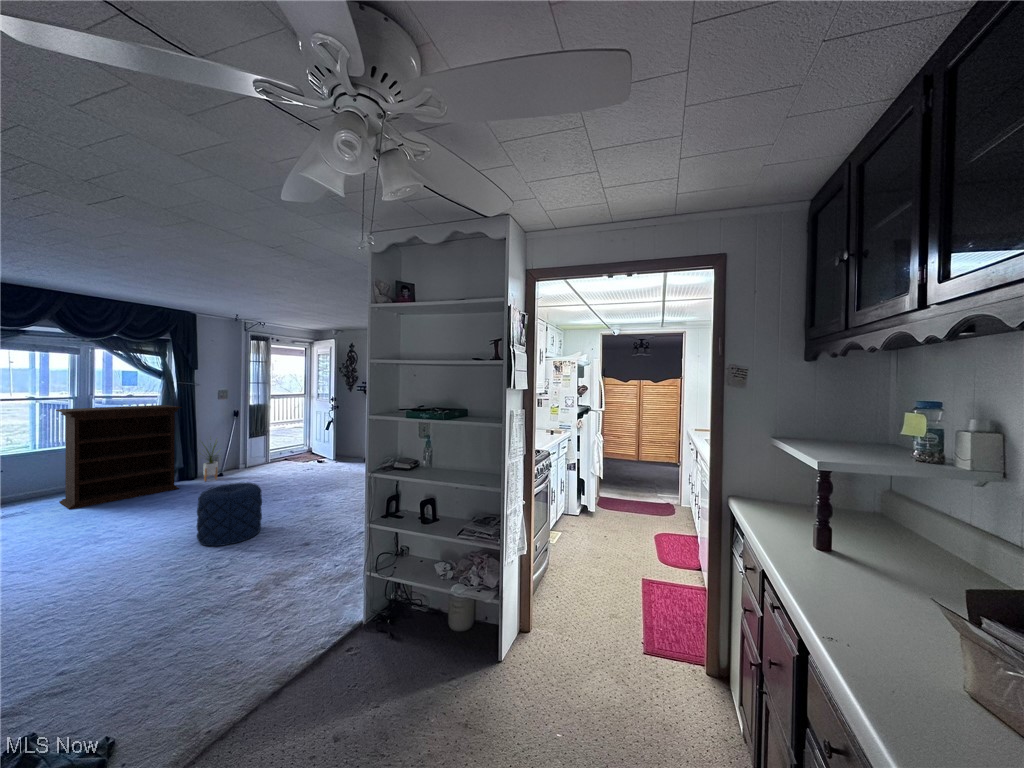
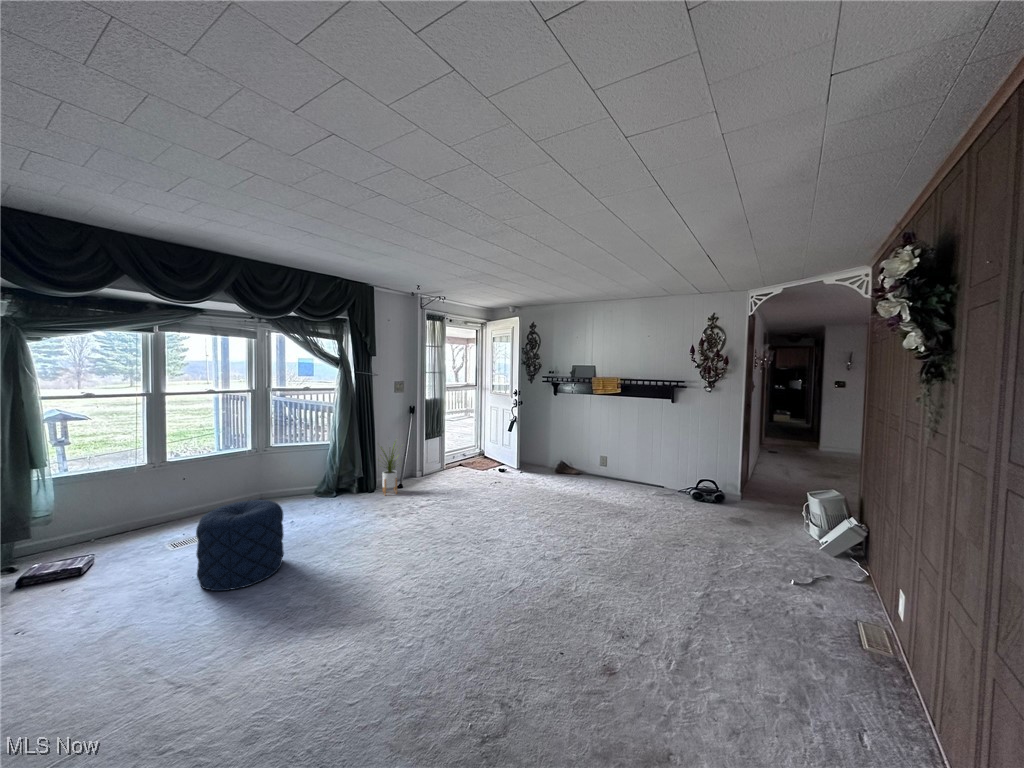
bookshelf: present [56,405,182,510] -> none [235,399,361,532]
pouf: present [197,483,262,546] -> present [196,500,284,591]

